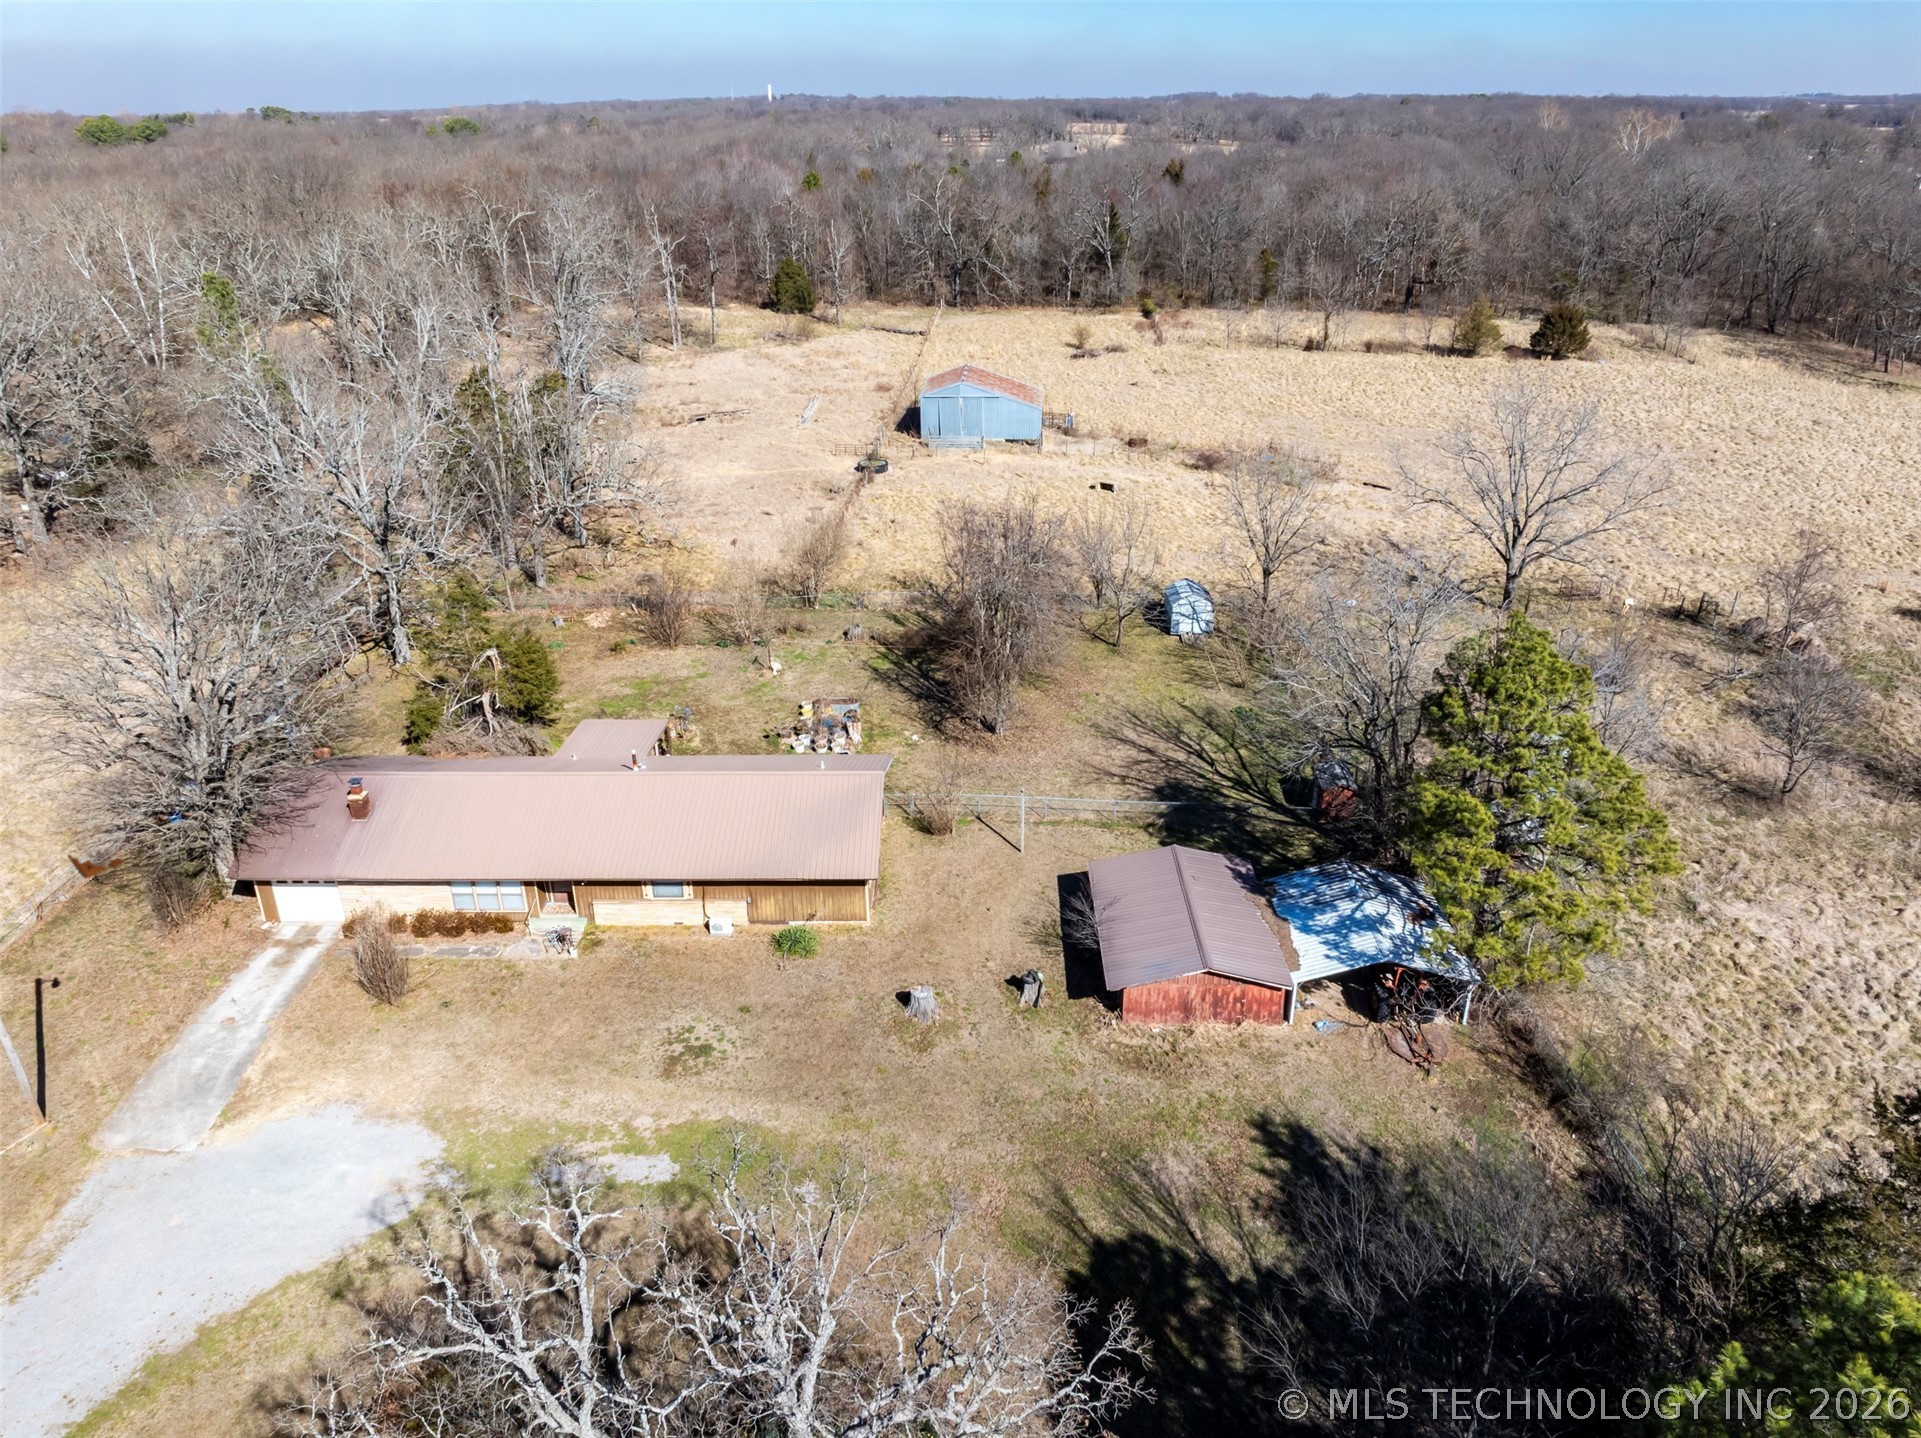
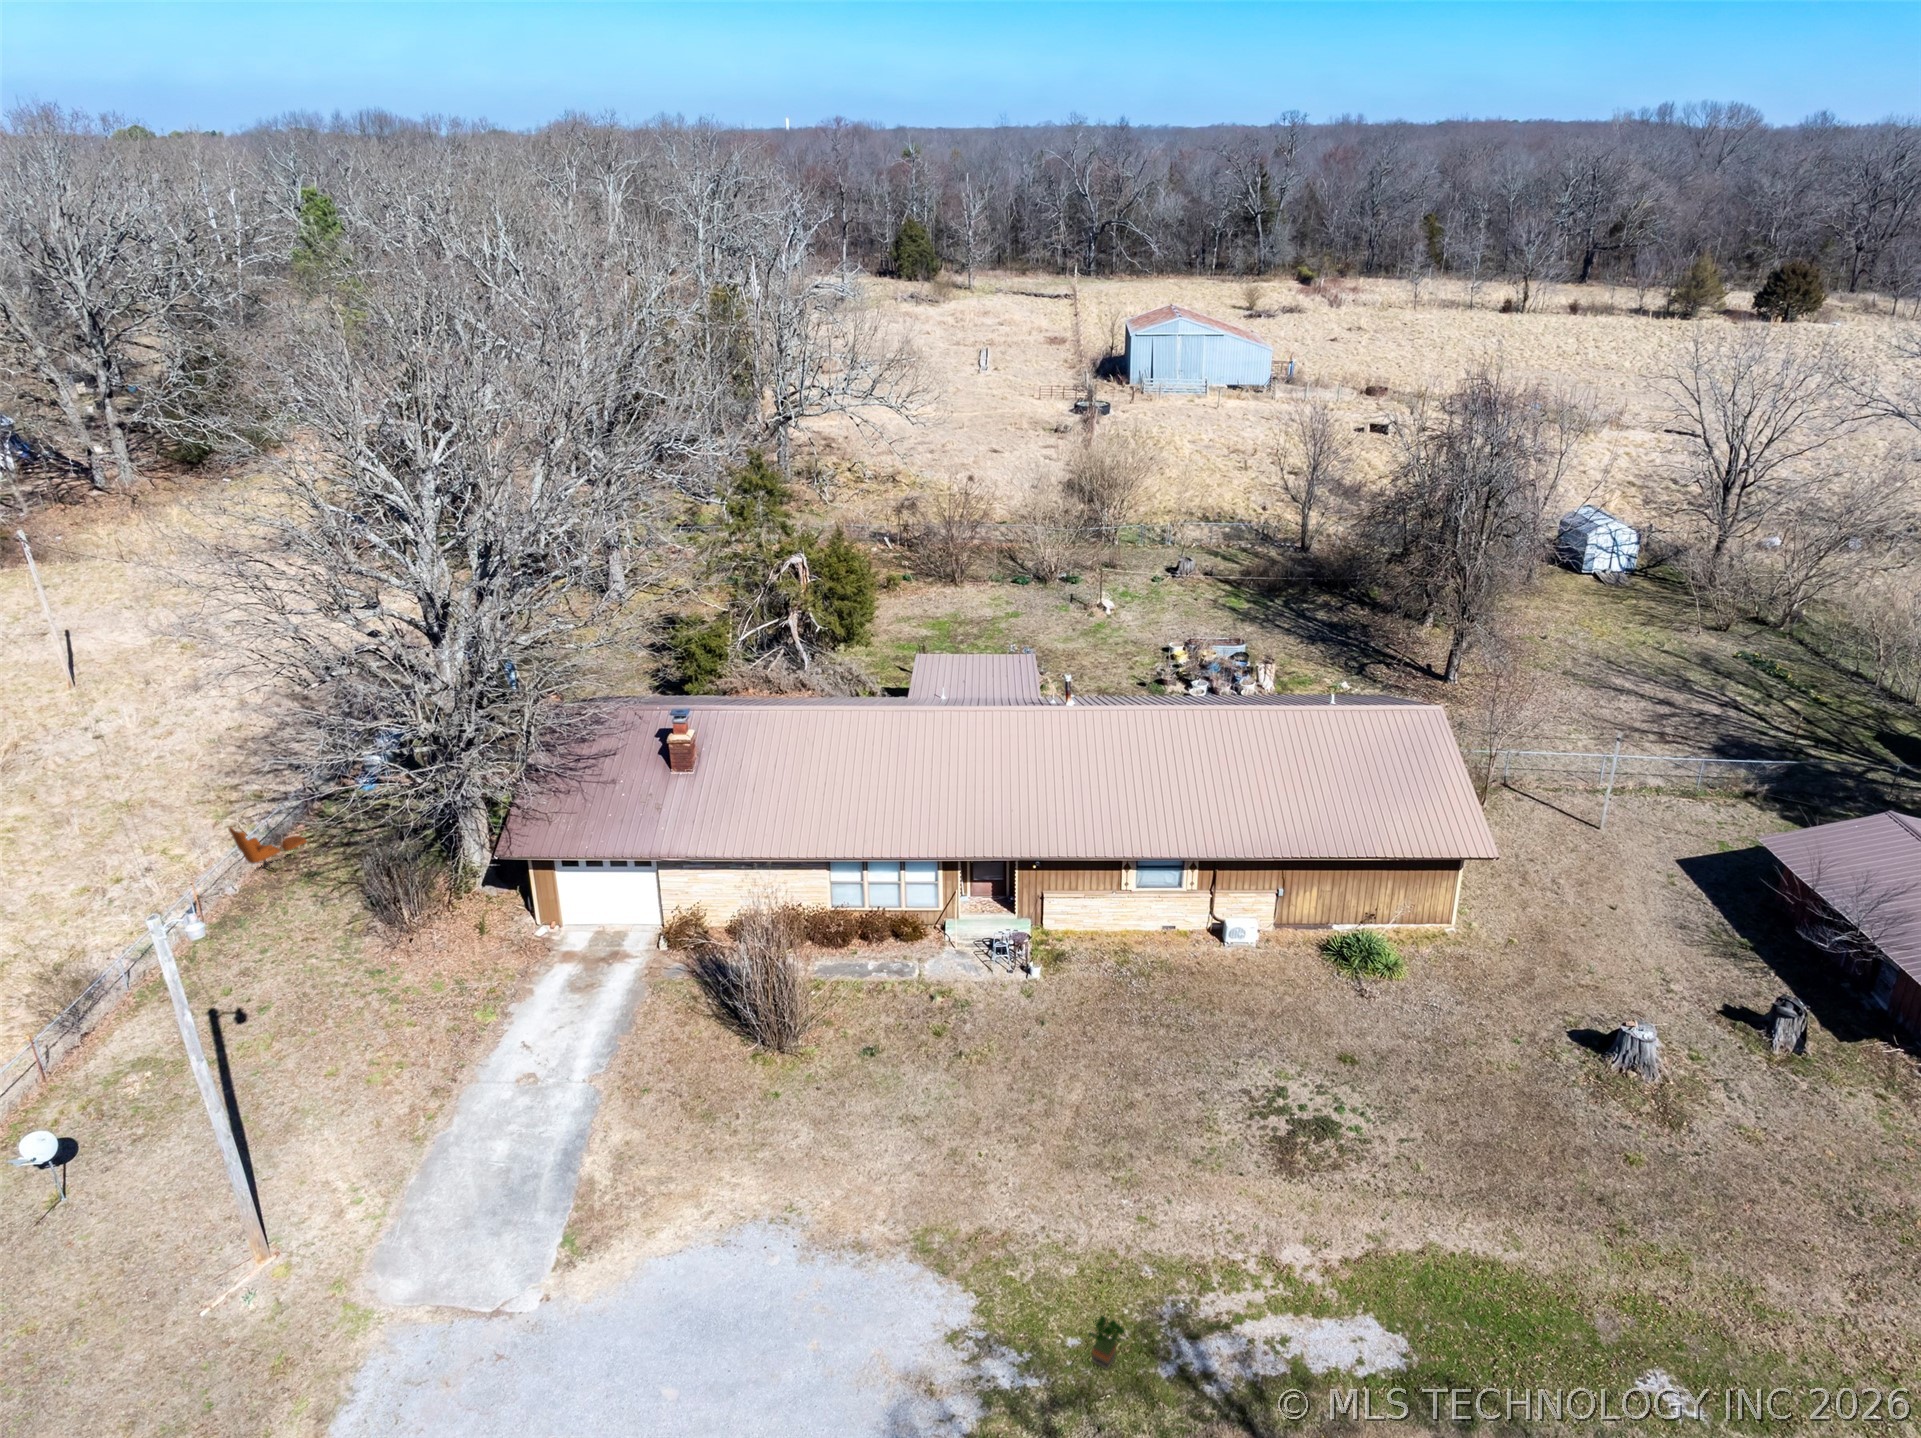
potted tree: none [477,1155,500,1186] -> present [1089,1315,1126,1369]

